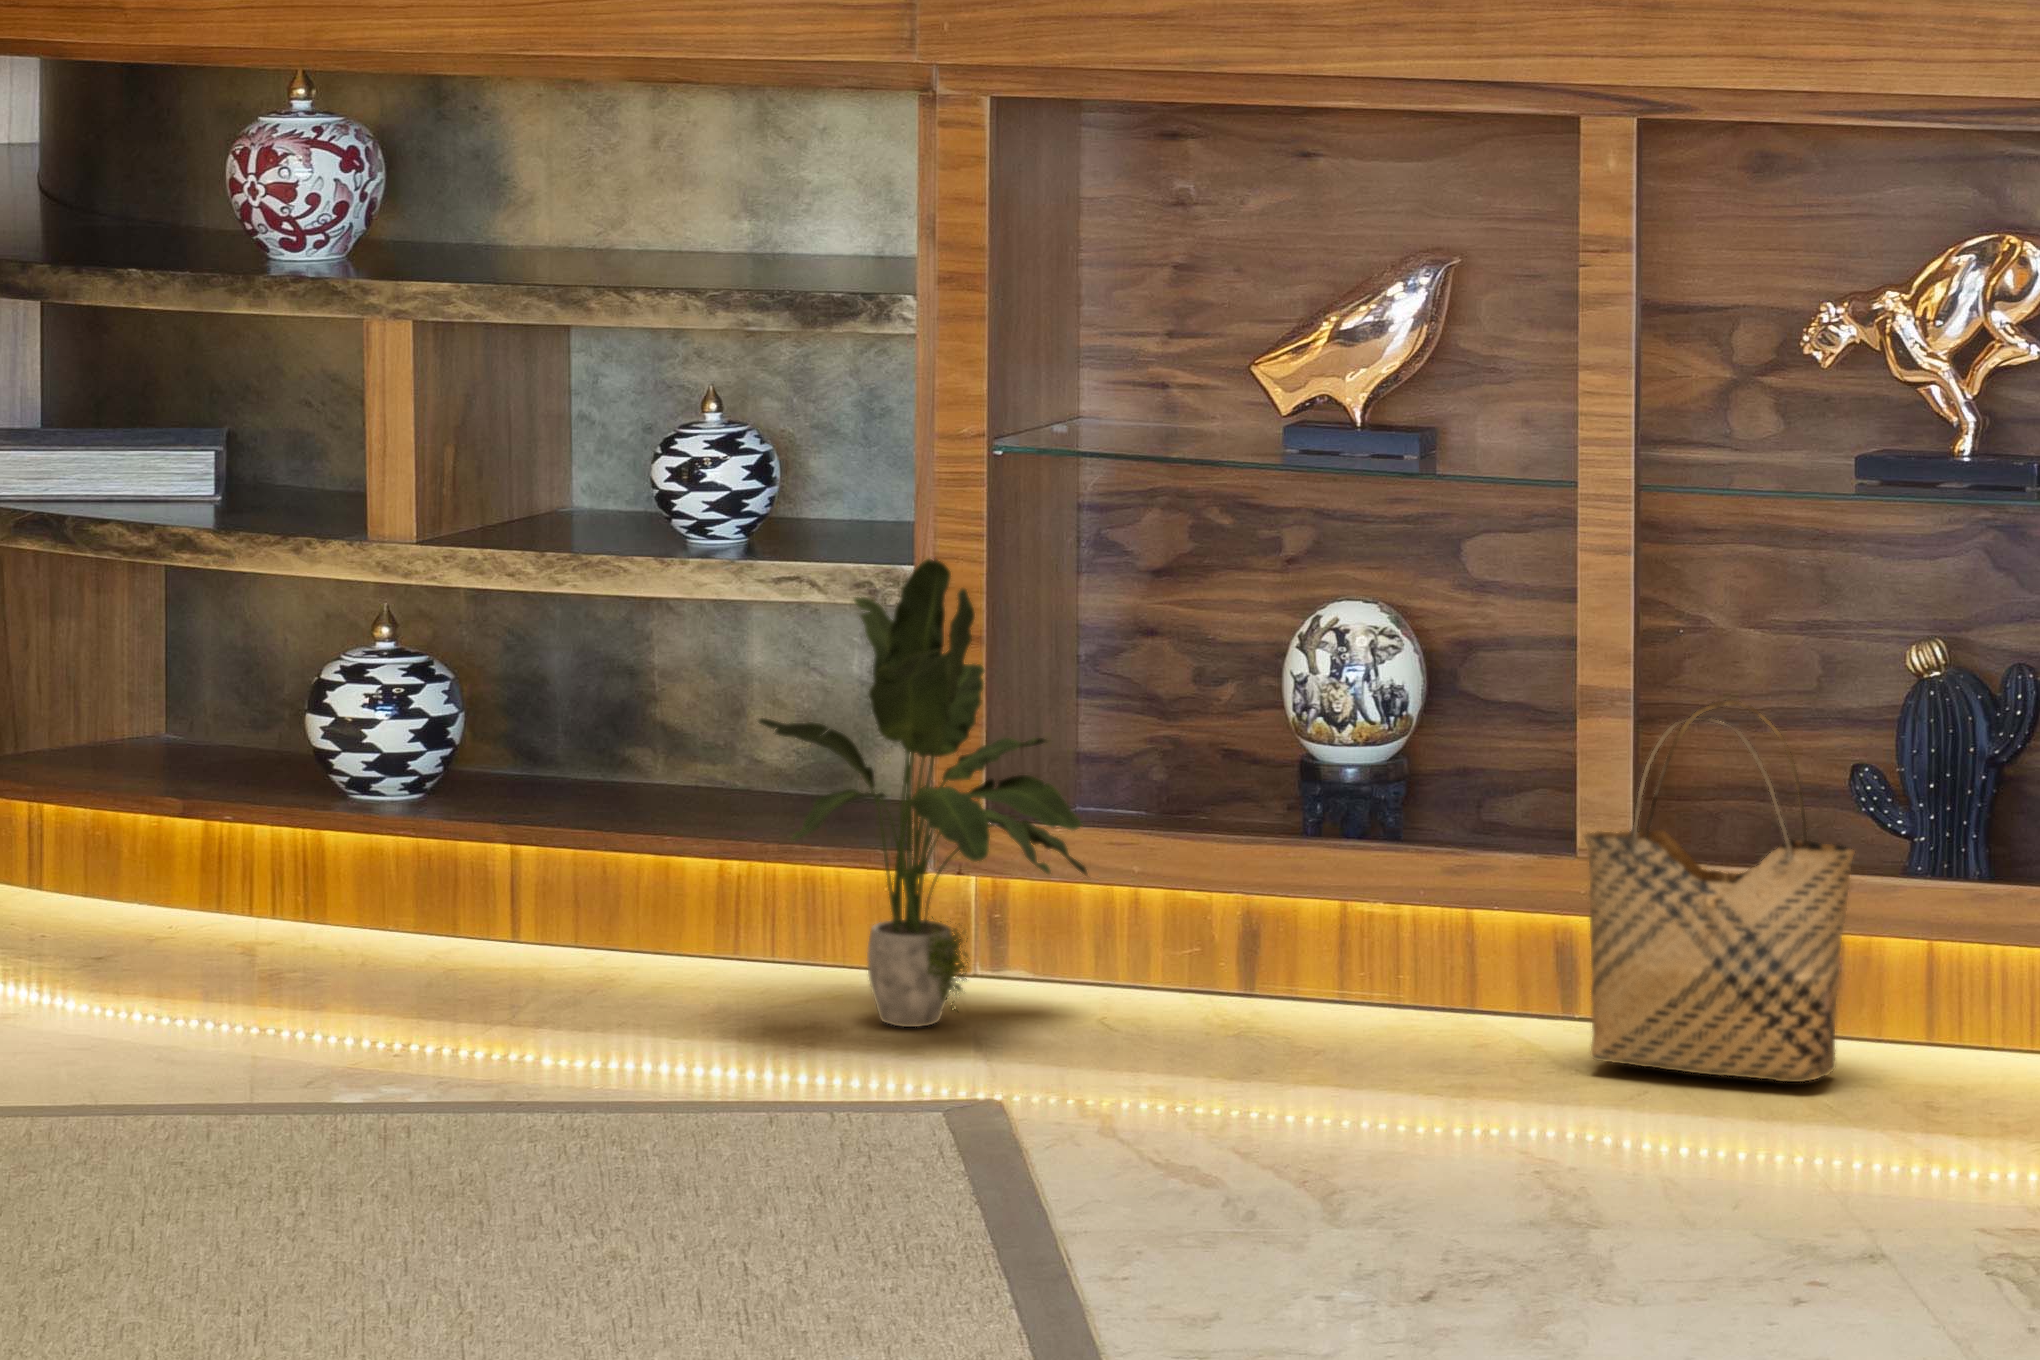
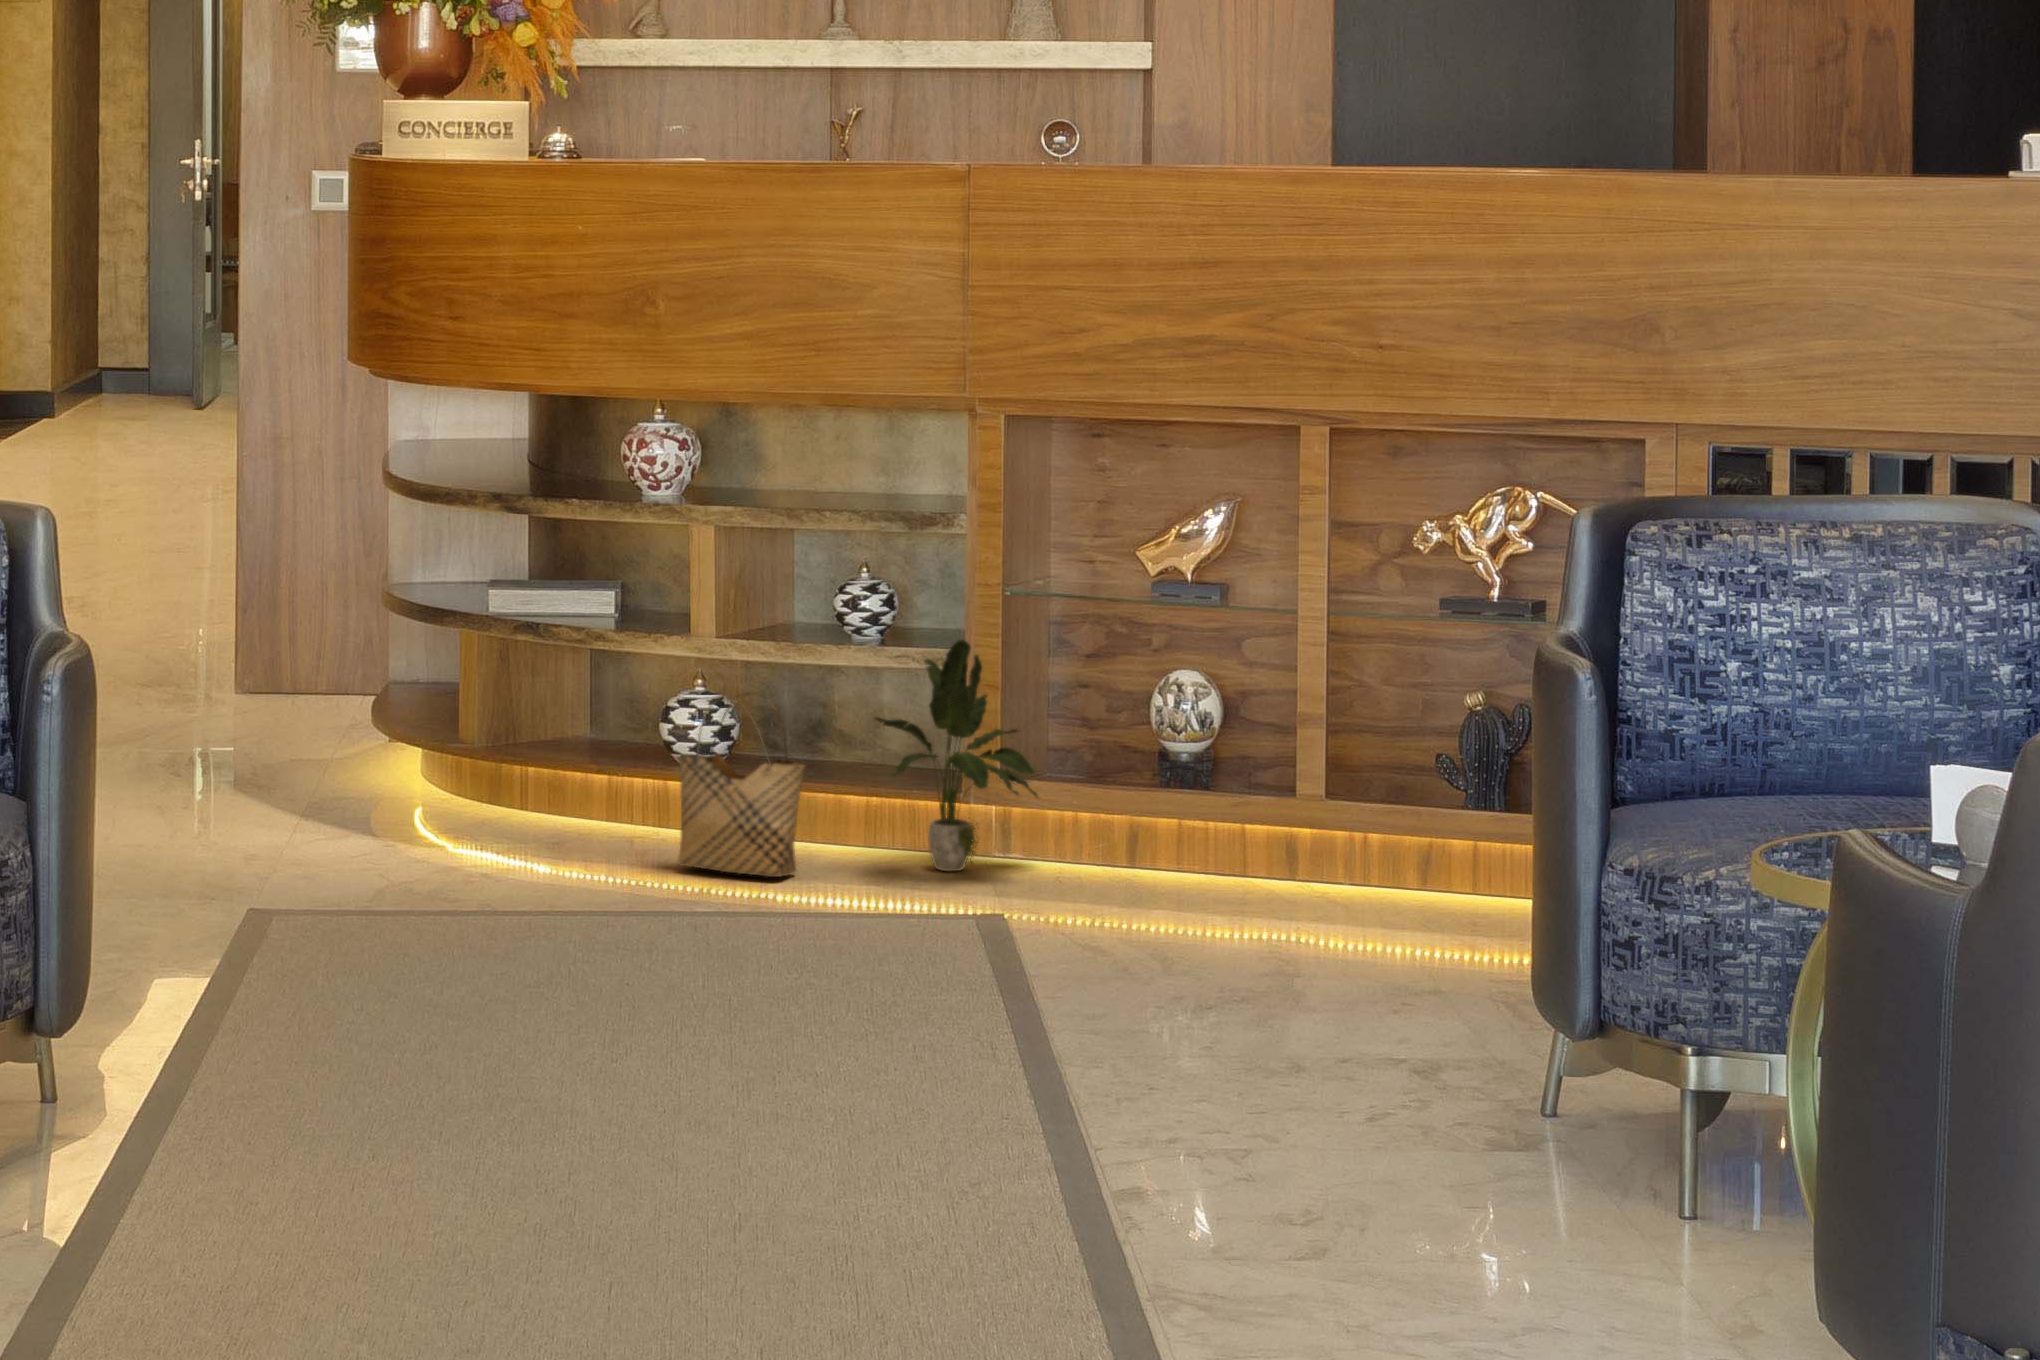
woven basket: present [1584,700,1854,1082] -> present [678,692,805,877]

